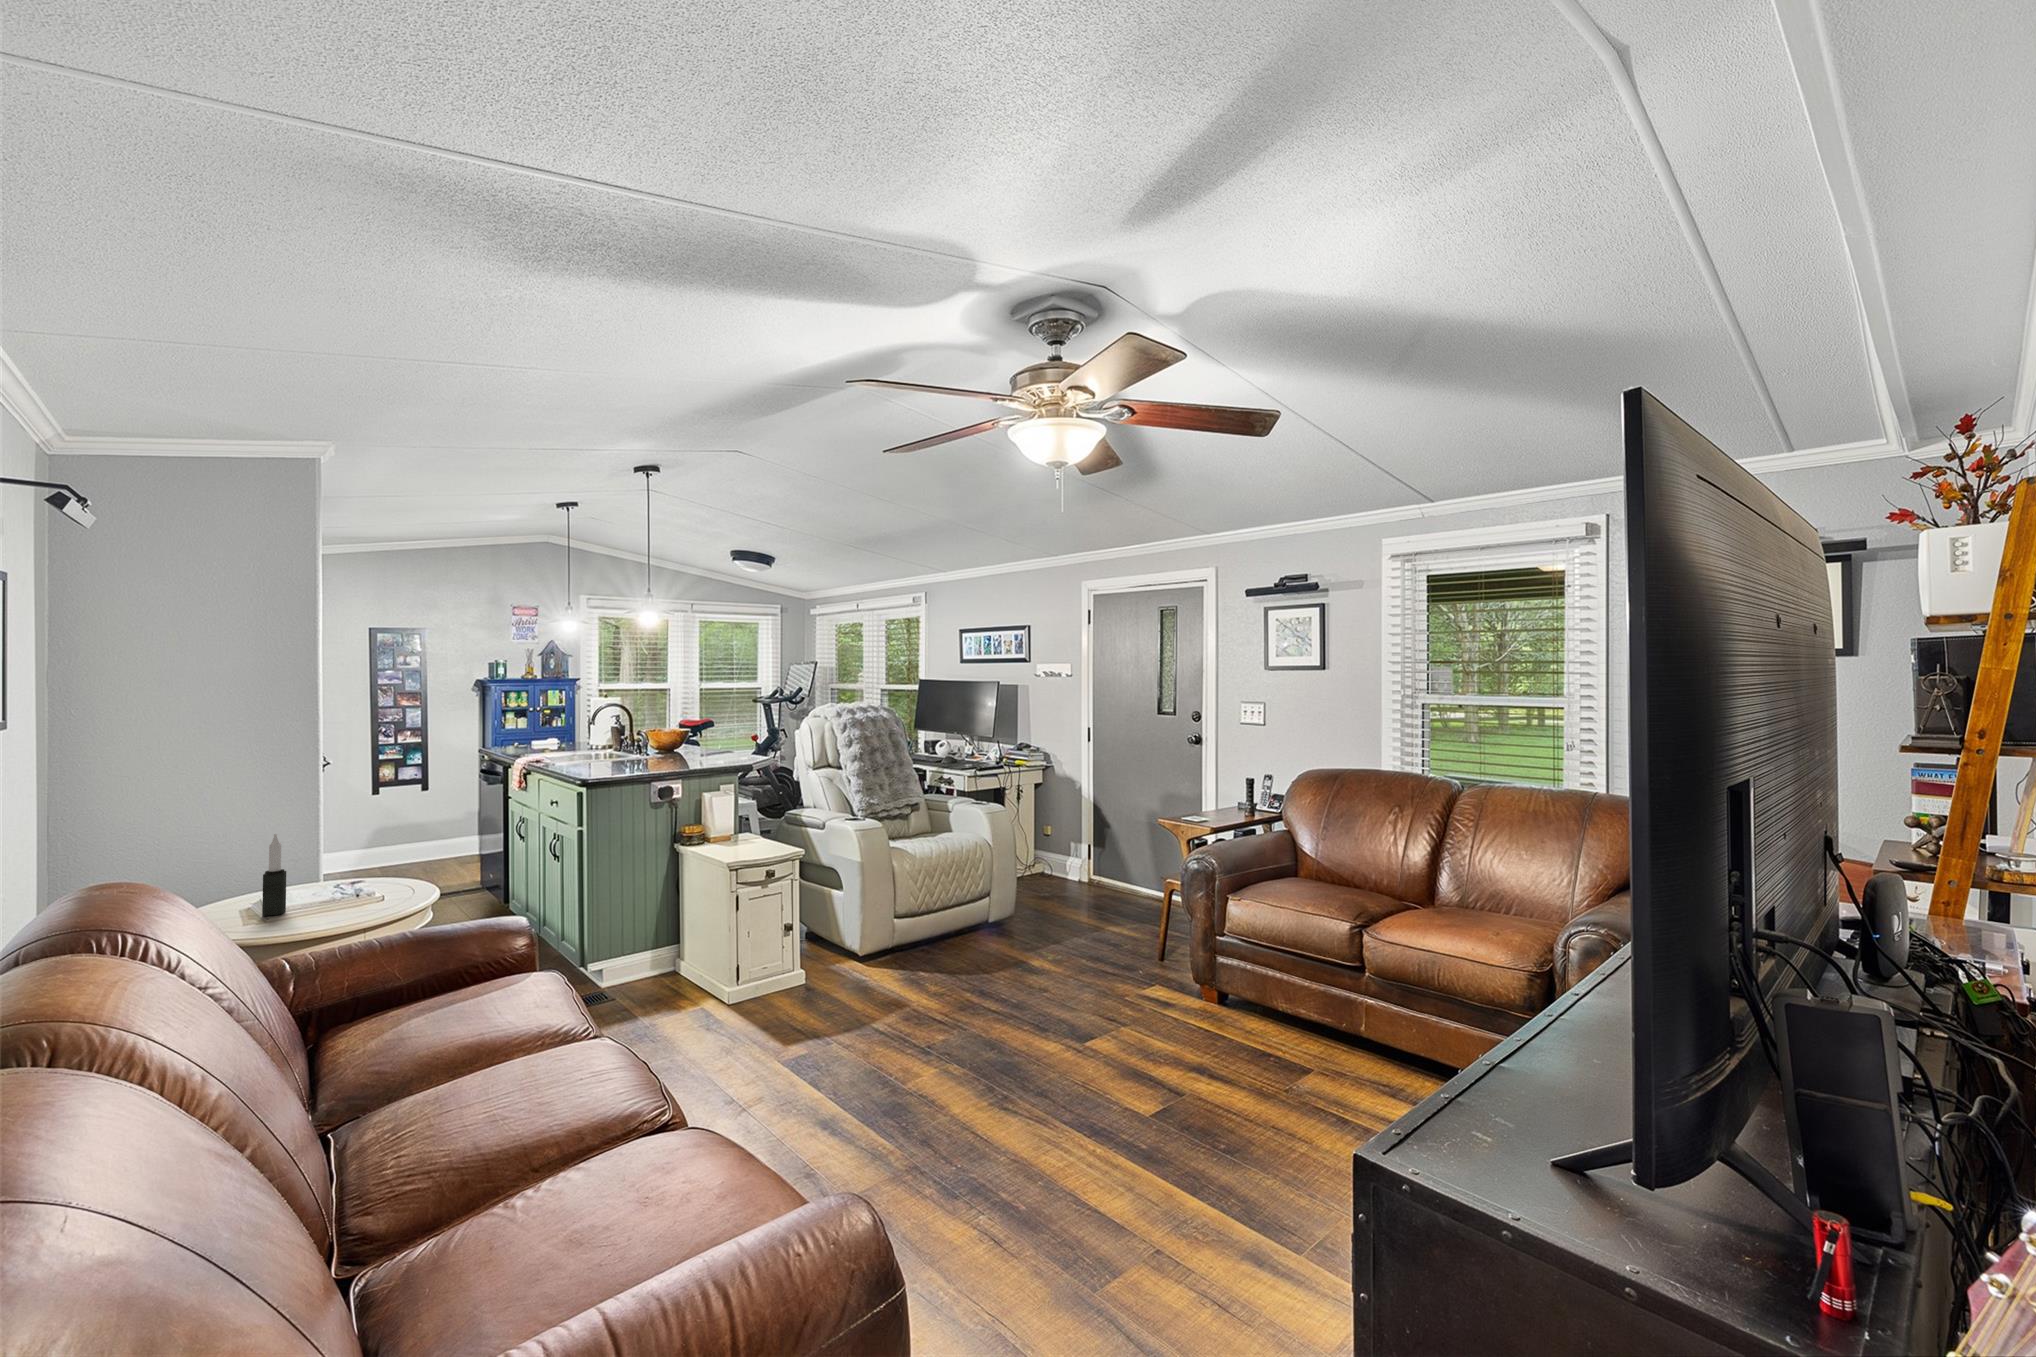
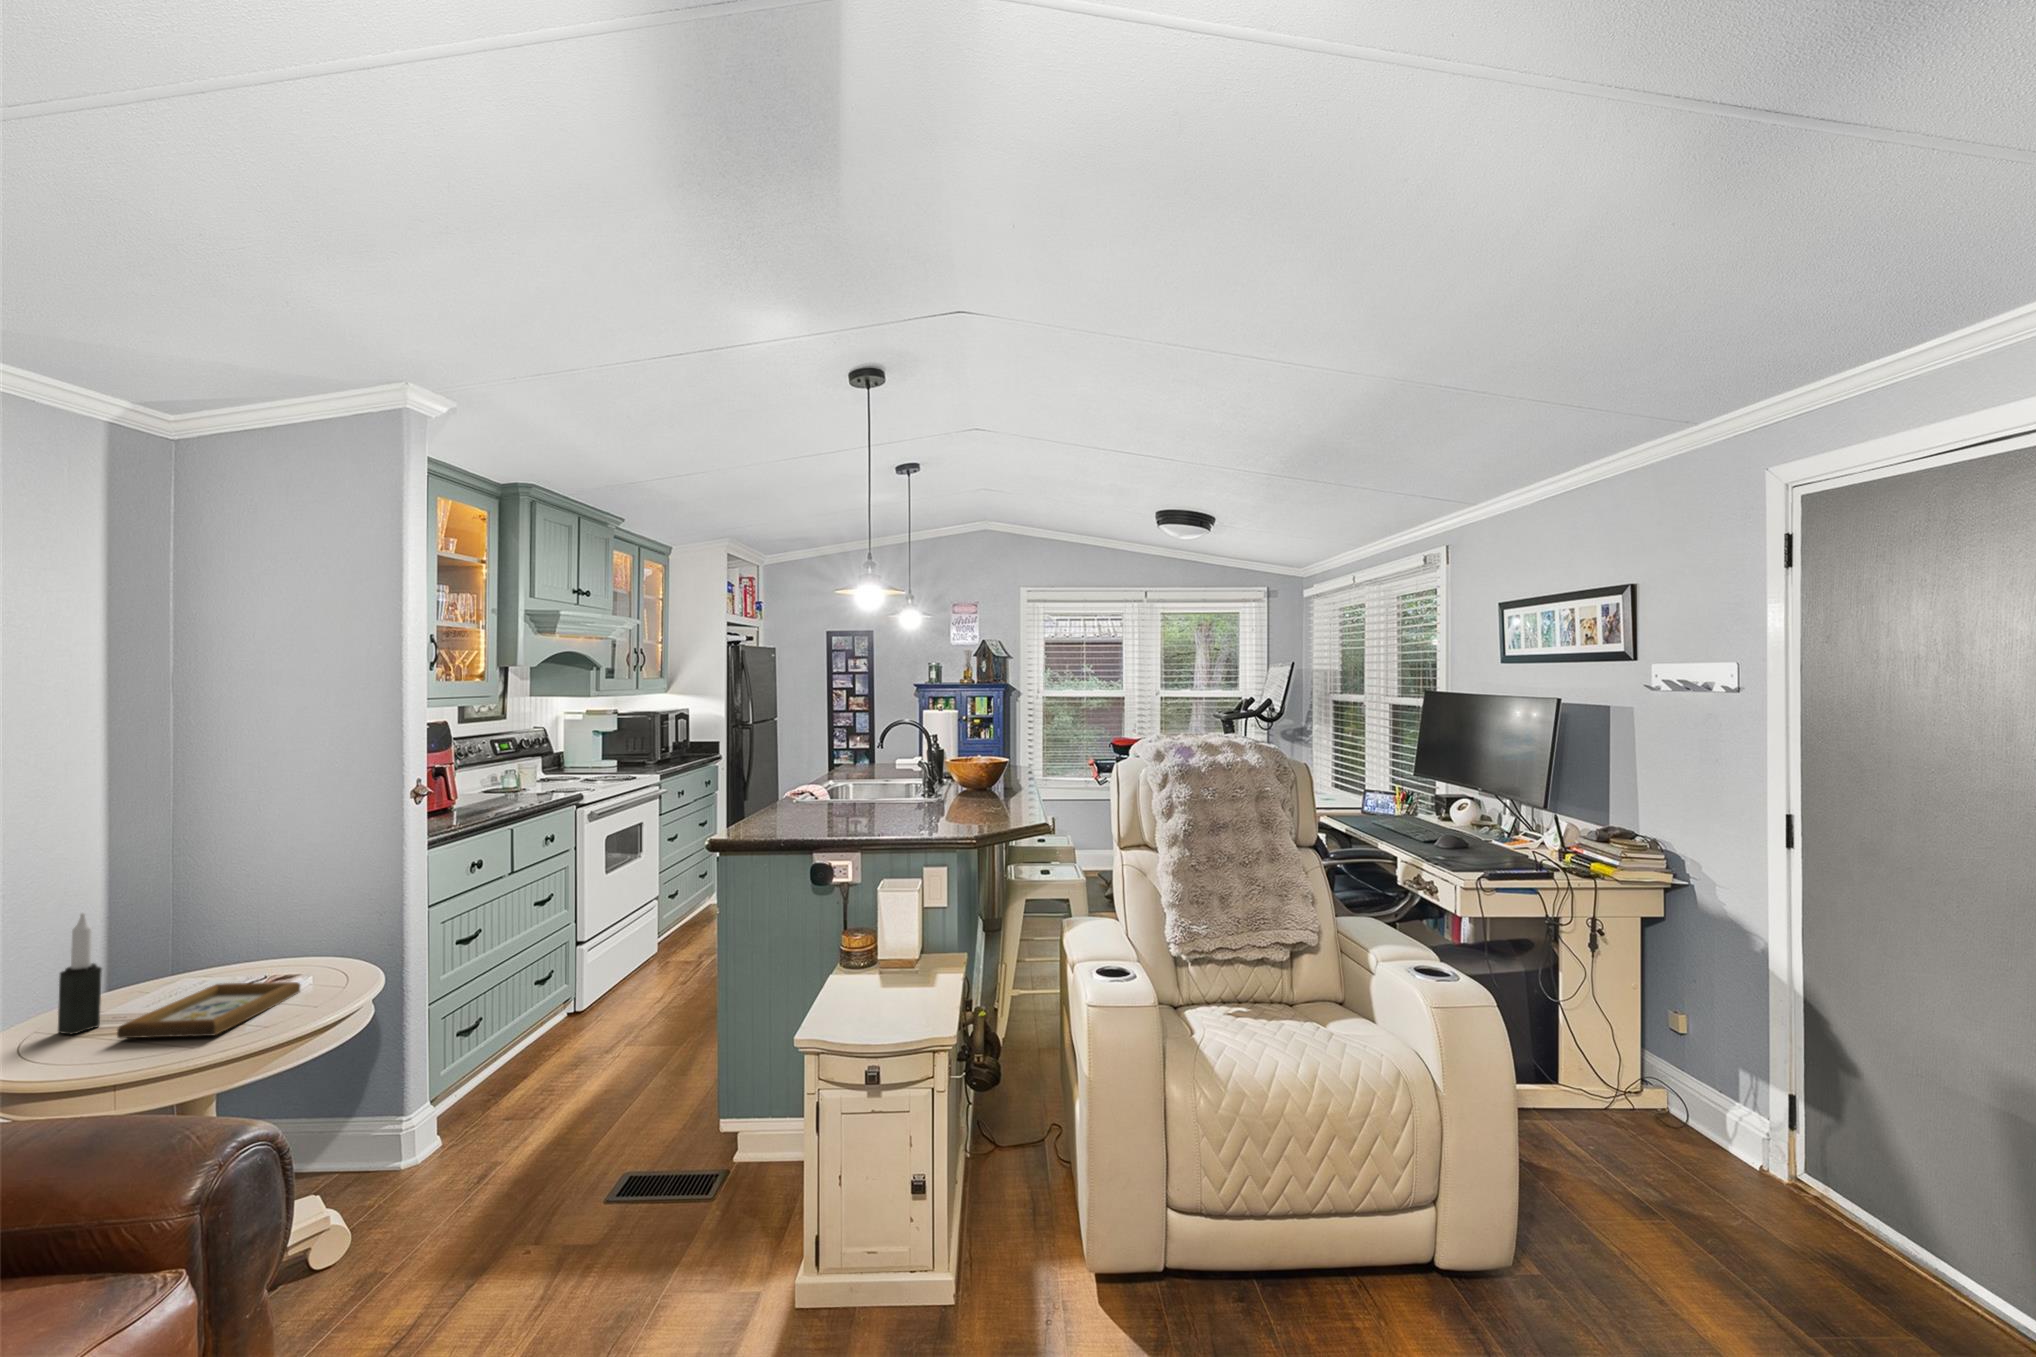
picture frame: none [318,878,401,908] -> present [117,982,300,1038]

